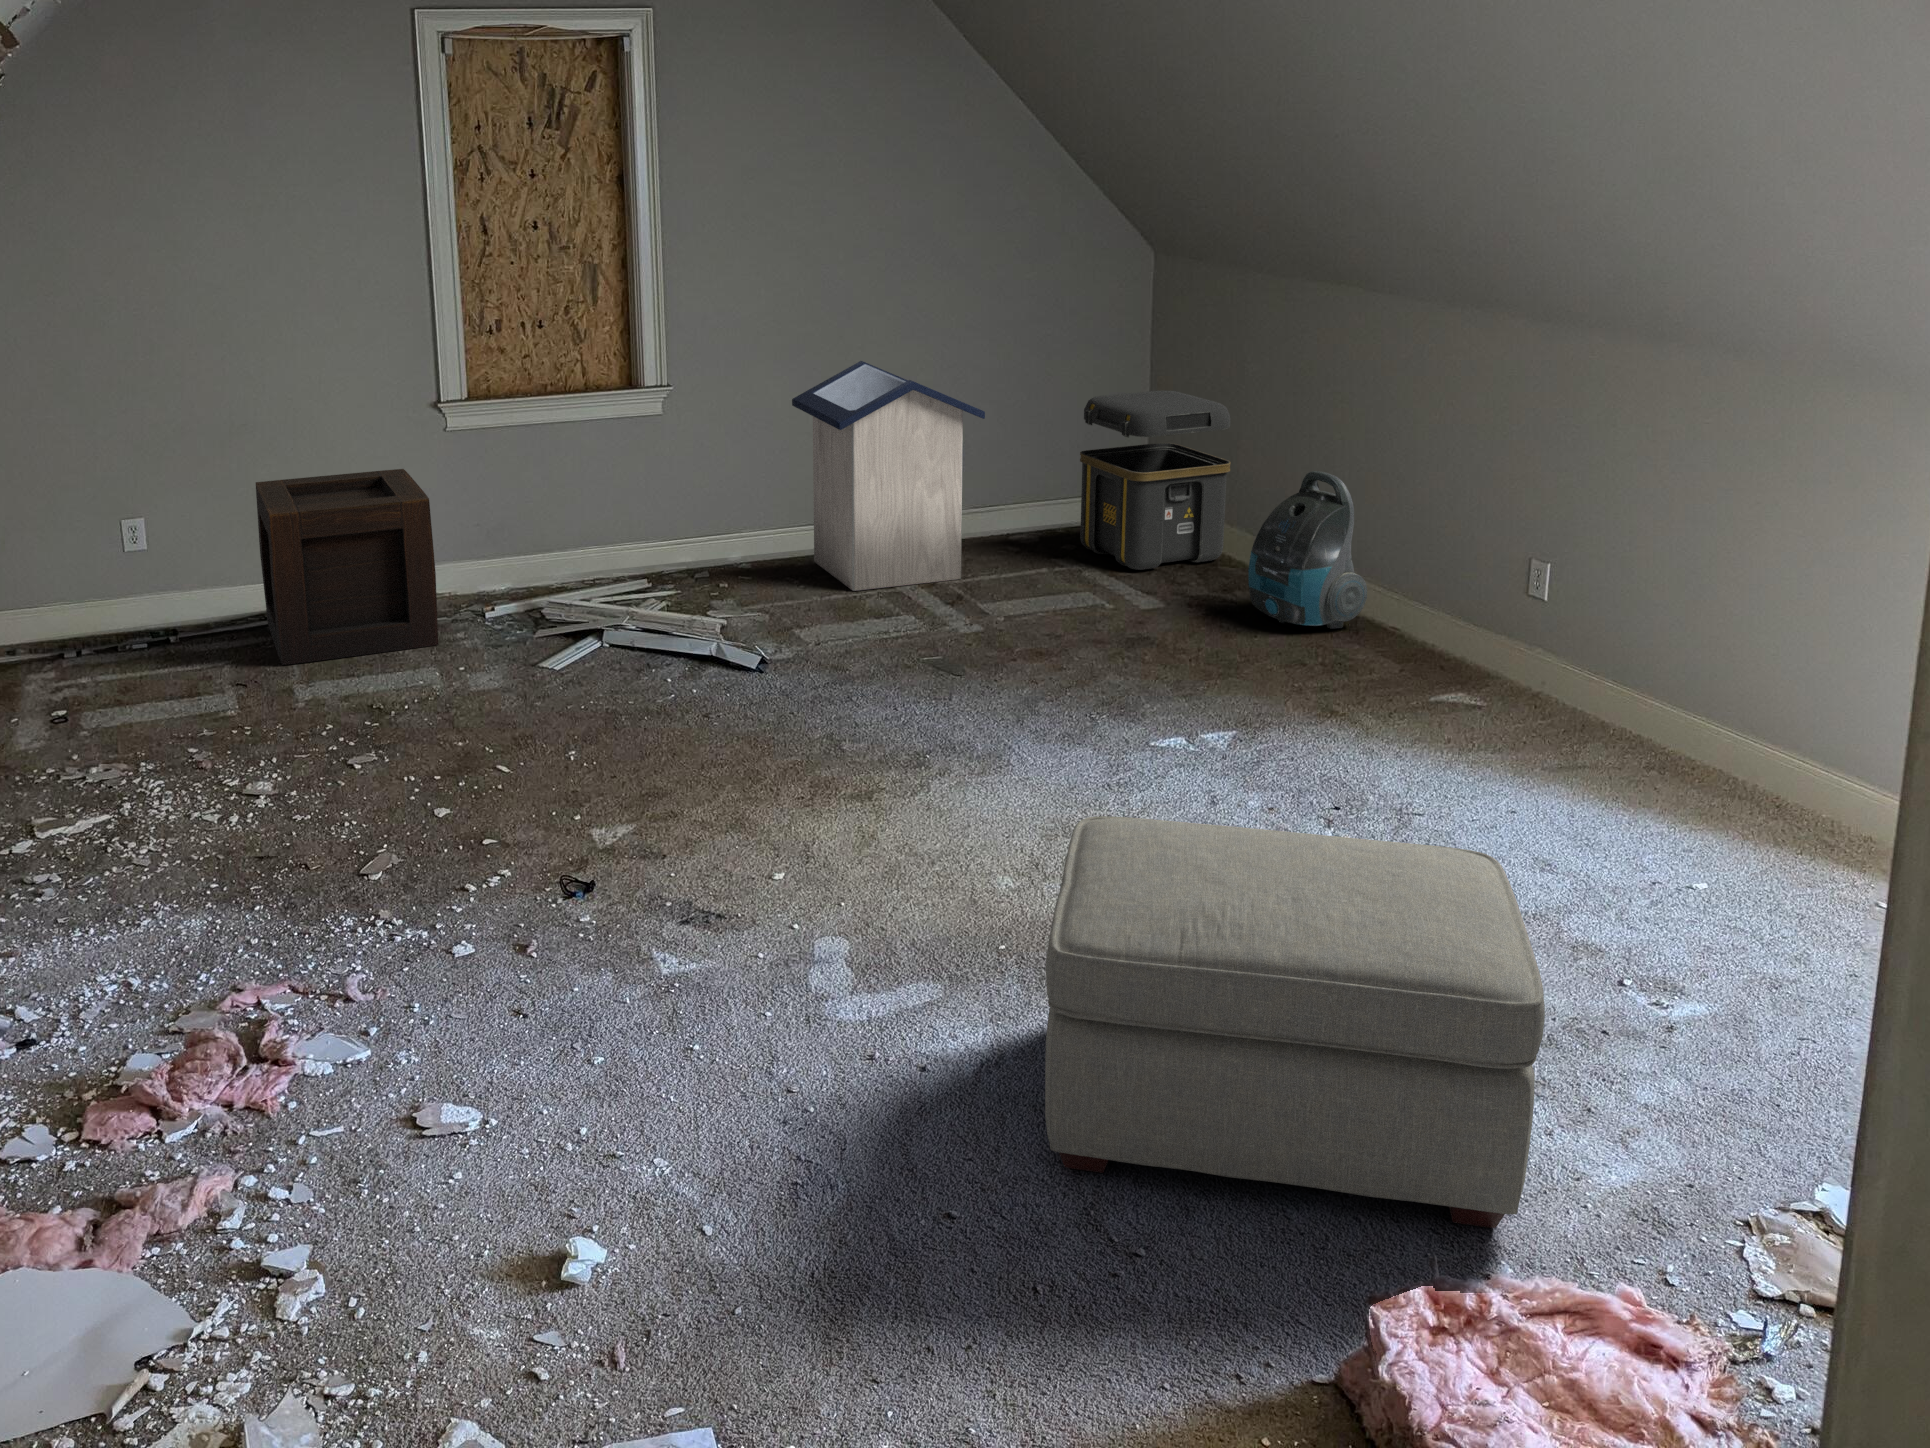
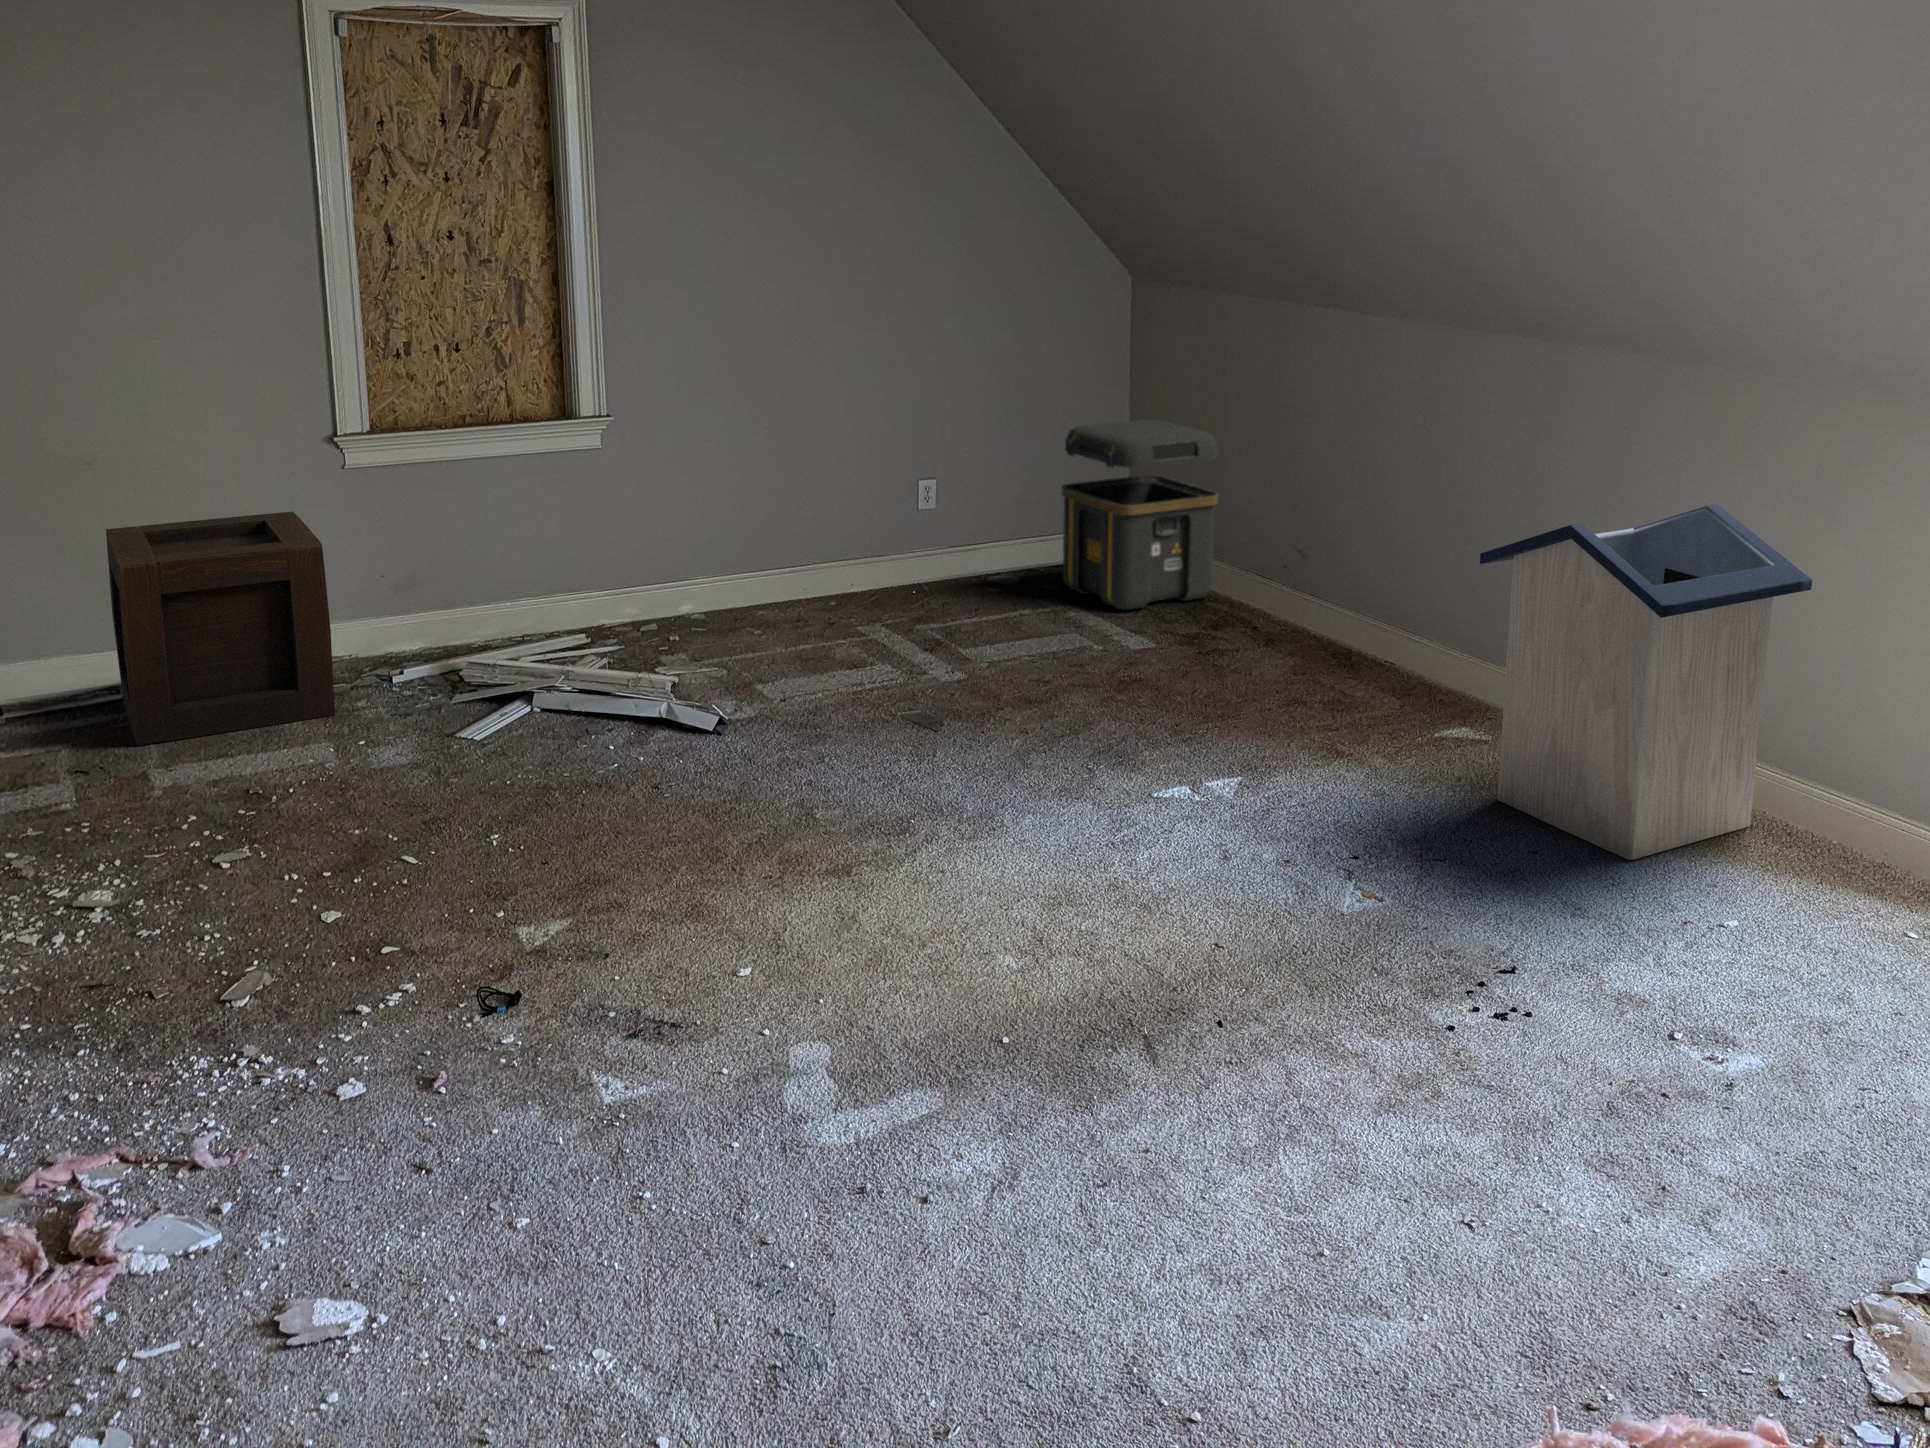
trash can: present [792,361,985,591] -> present [1480,504,1812,860]
vacuum cleaner: present [1248,471,1367,629] -> none [1243,500,1365,666]
ottoman: present [1045,816,1545,1228] -> none [1075,886,1641,1343]

